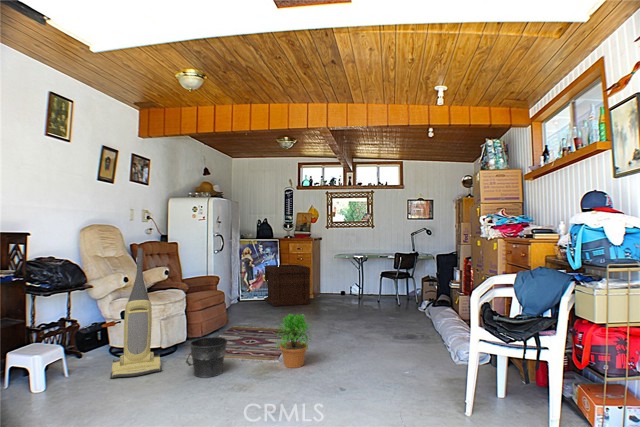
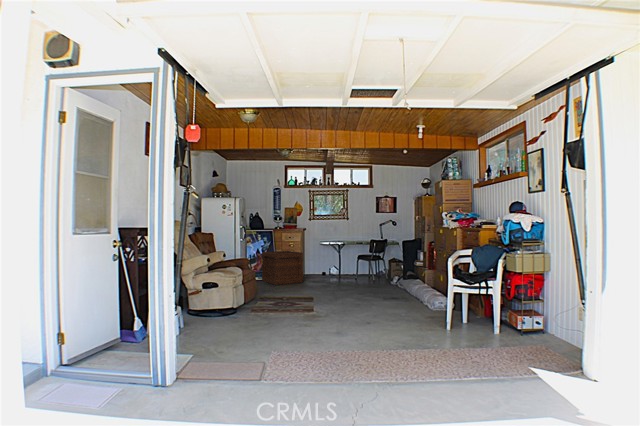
vacuum cleaner: present [110,248,162,378] -> none [205,237,242,329]
potted plant: present [277,314,311,368] -> none [314,281,344,318]
bucket: present [186,337,227,378] -> none [261,299,288,325]

